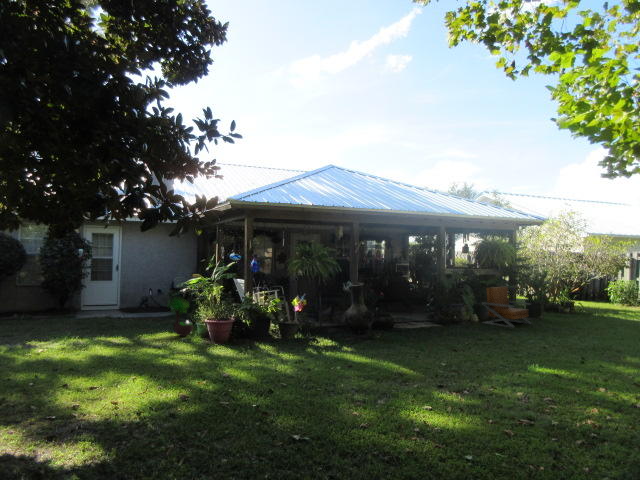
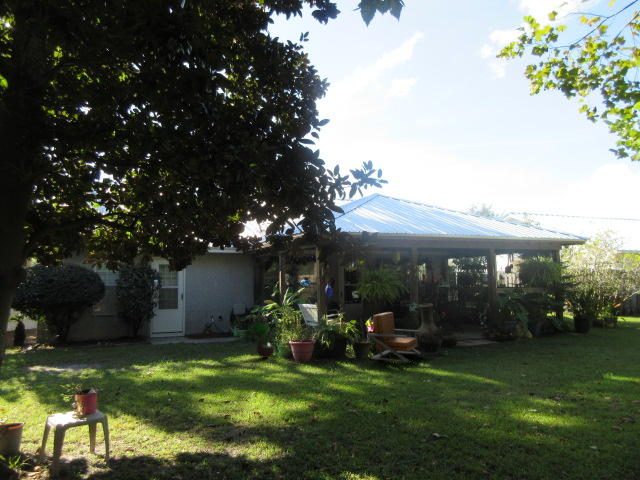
lounge chair: present [482,287,531,327] -> present [368,312,421,362]

